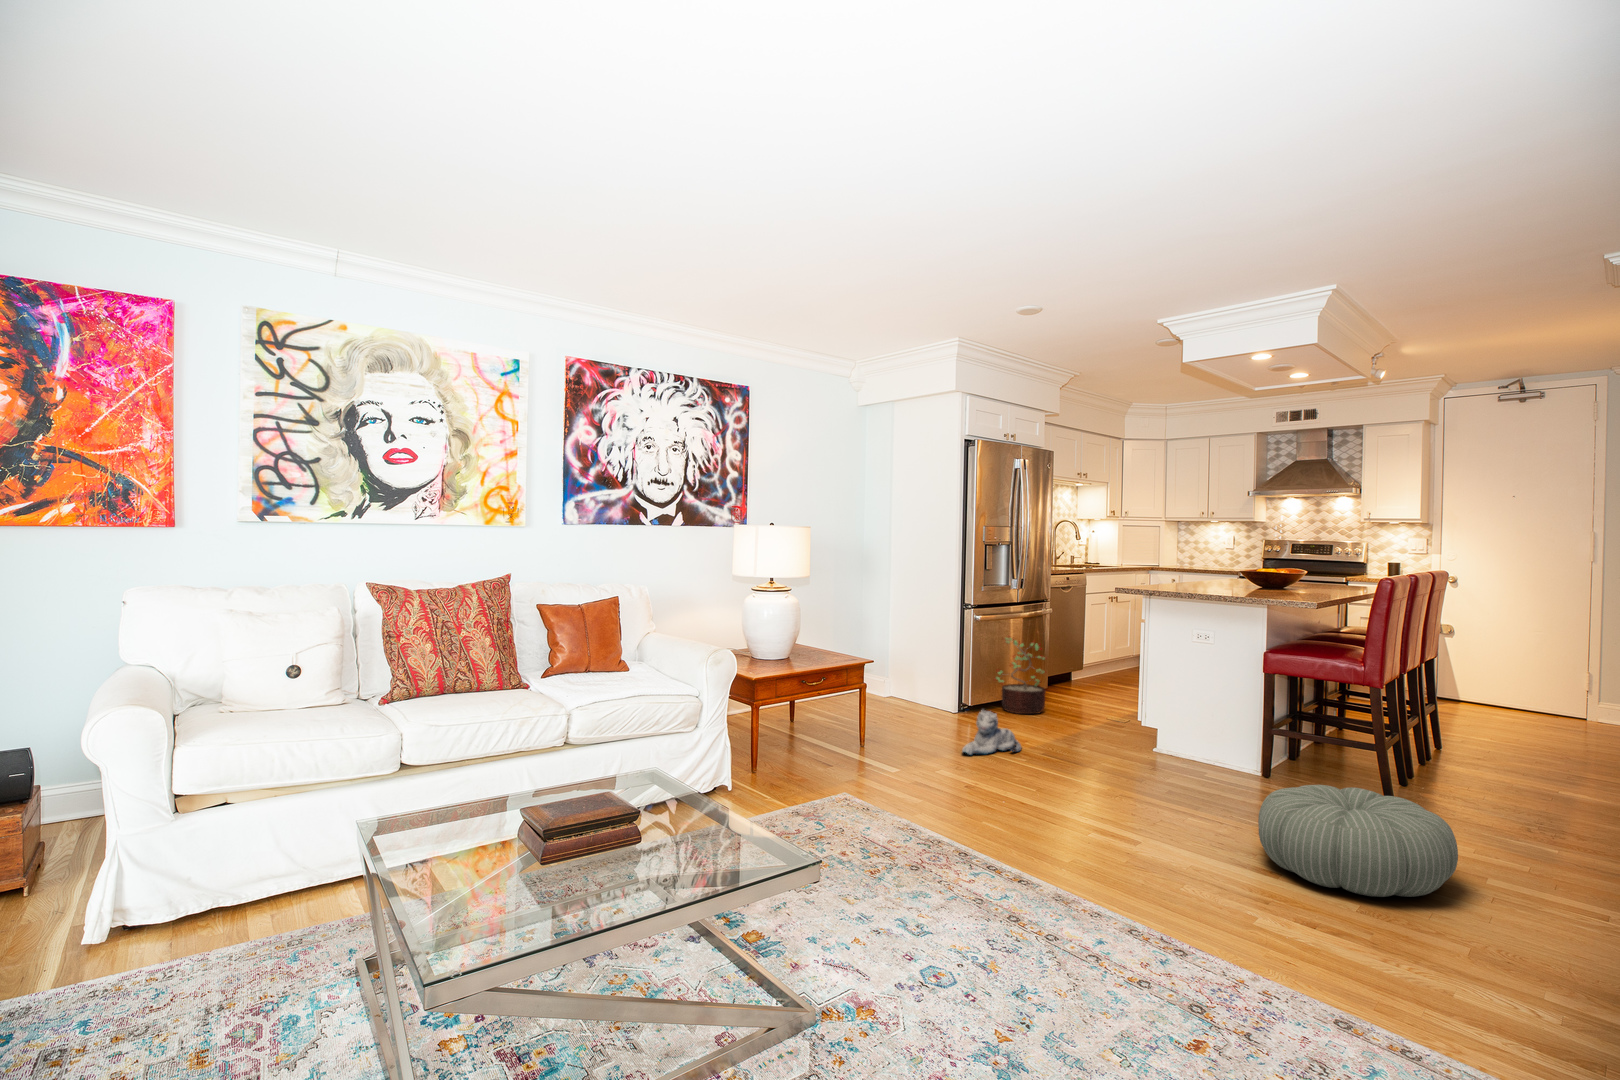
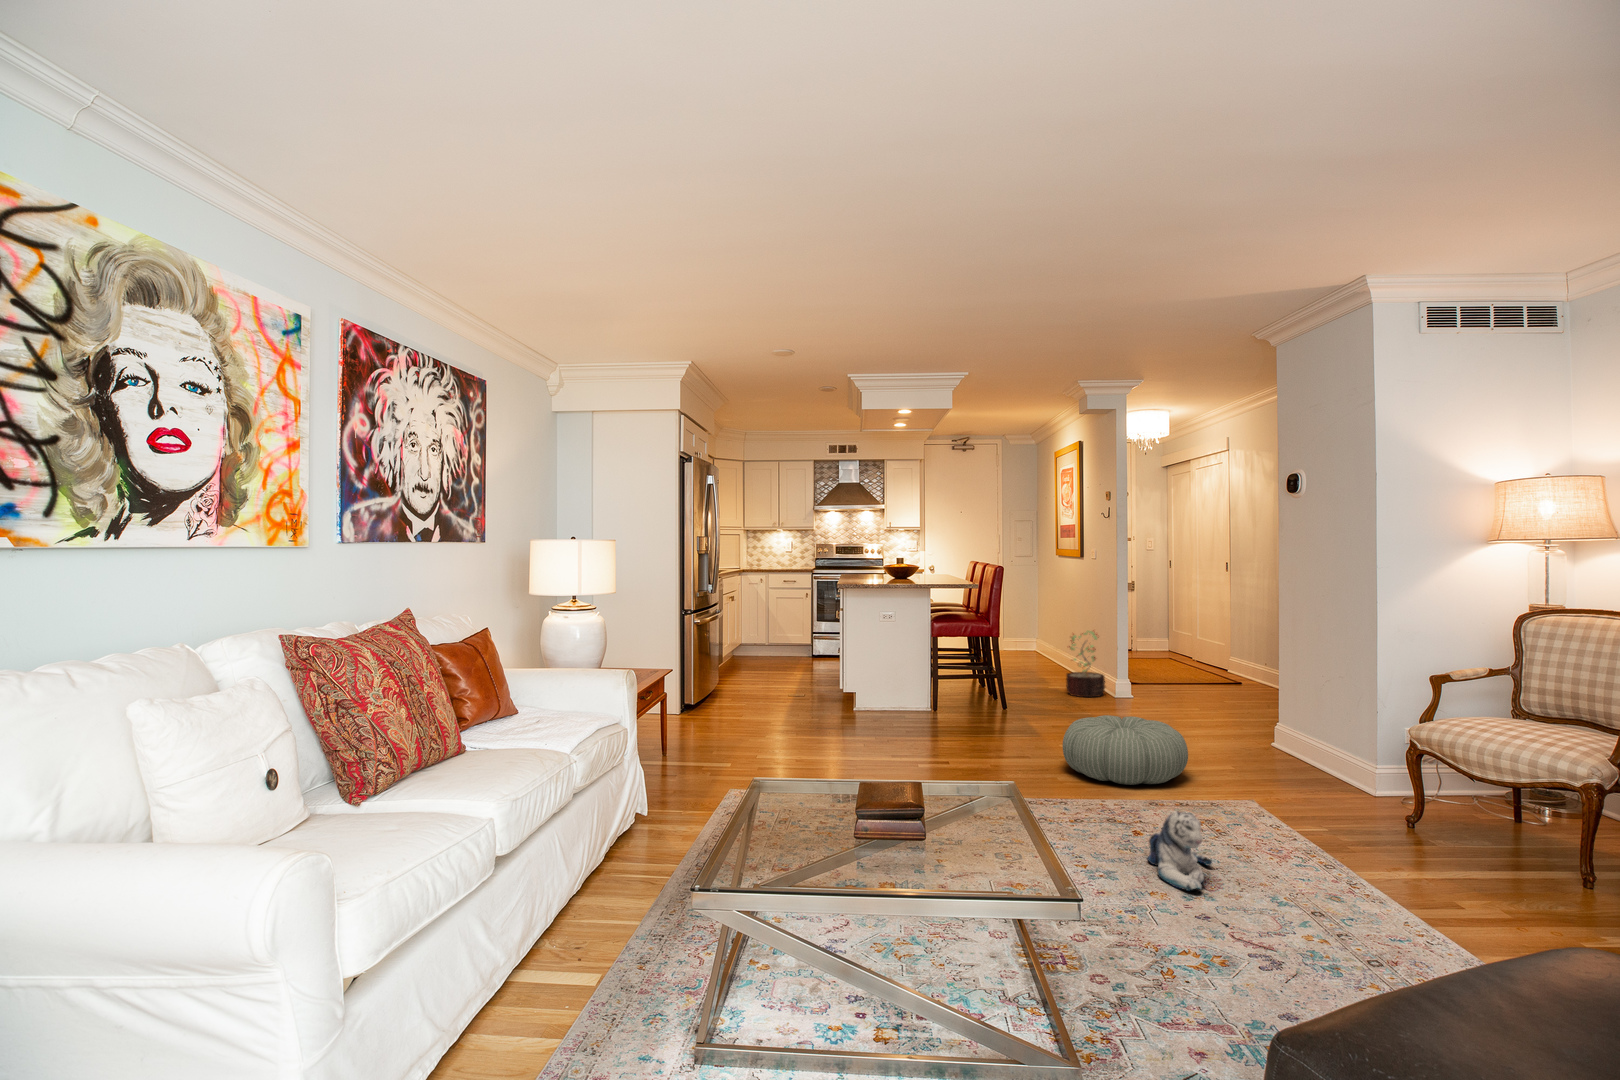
decorative plant: present [995,637,1046,714] -> present [1066,631,1105,697]
plush toy: present [962,710,1021,755] -> present [1147,811,1212,891]

